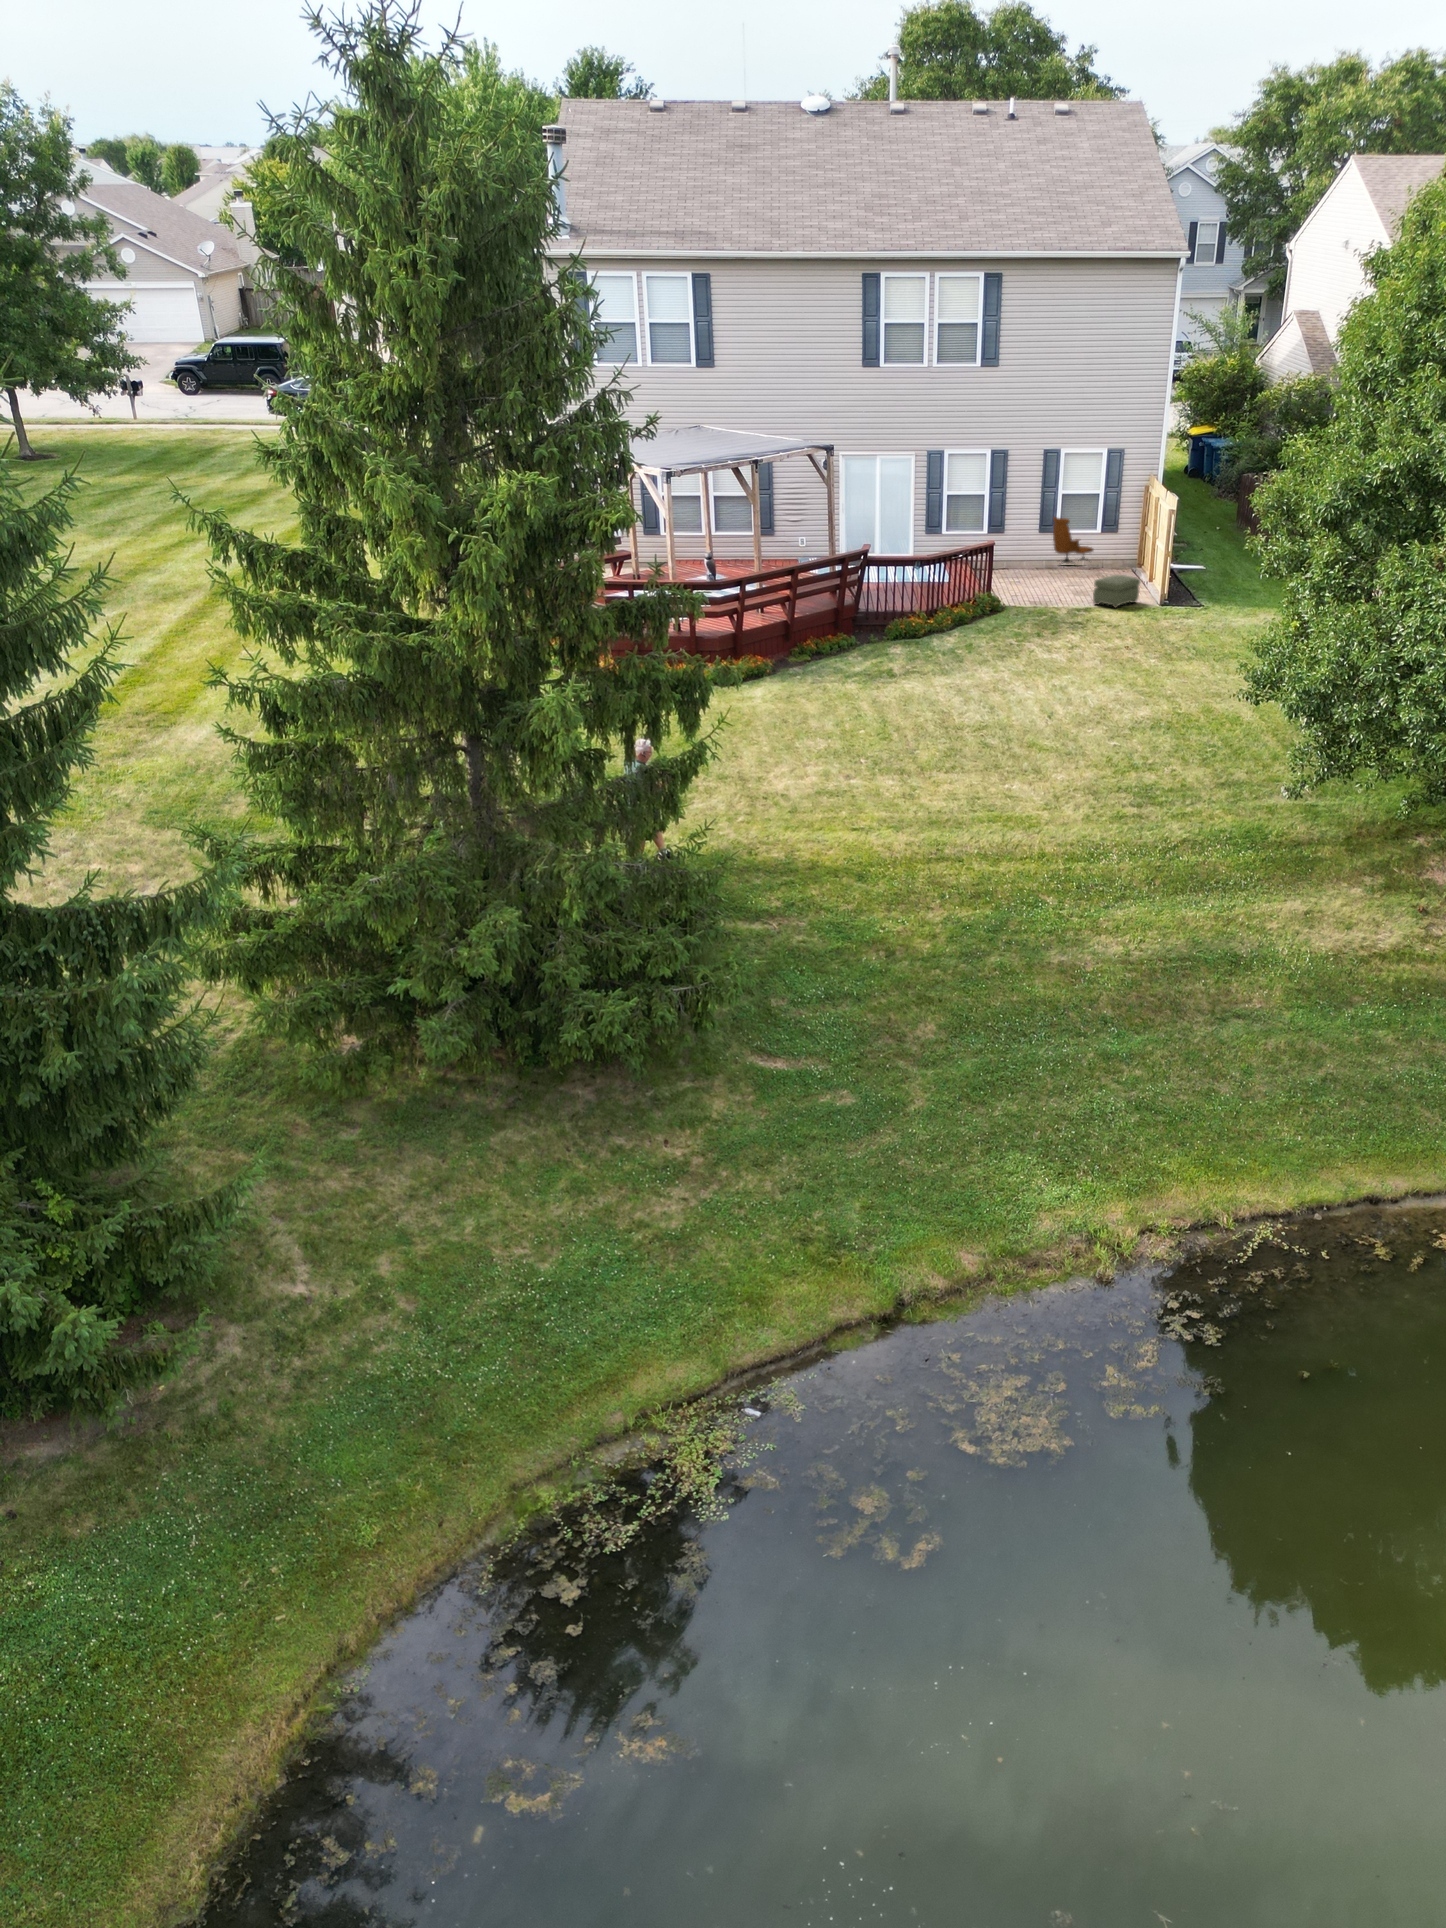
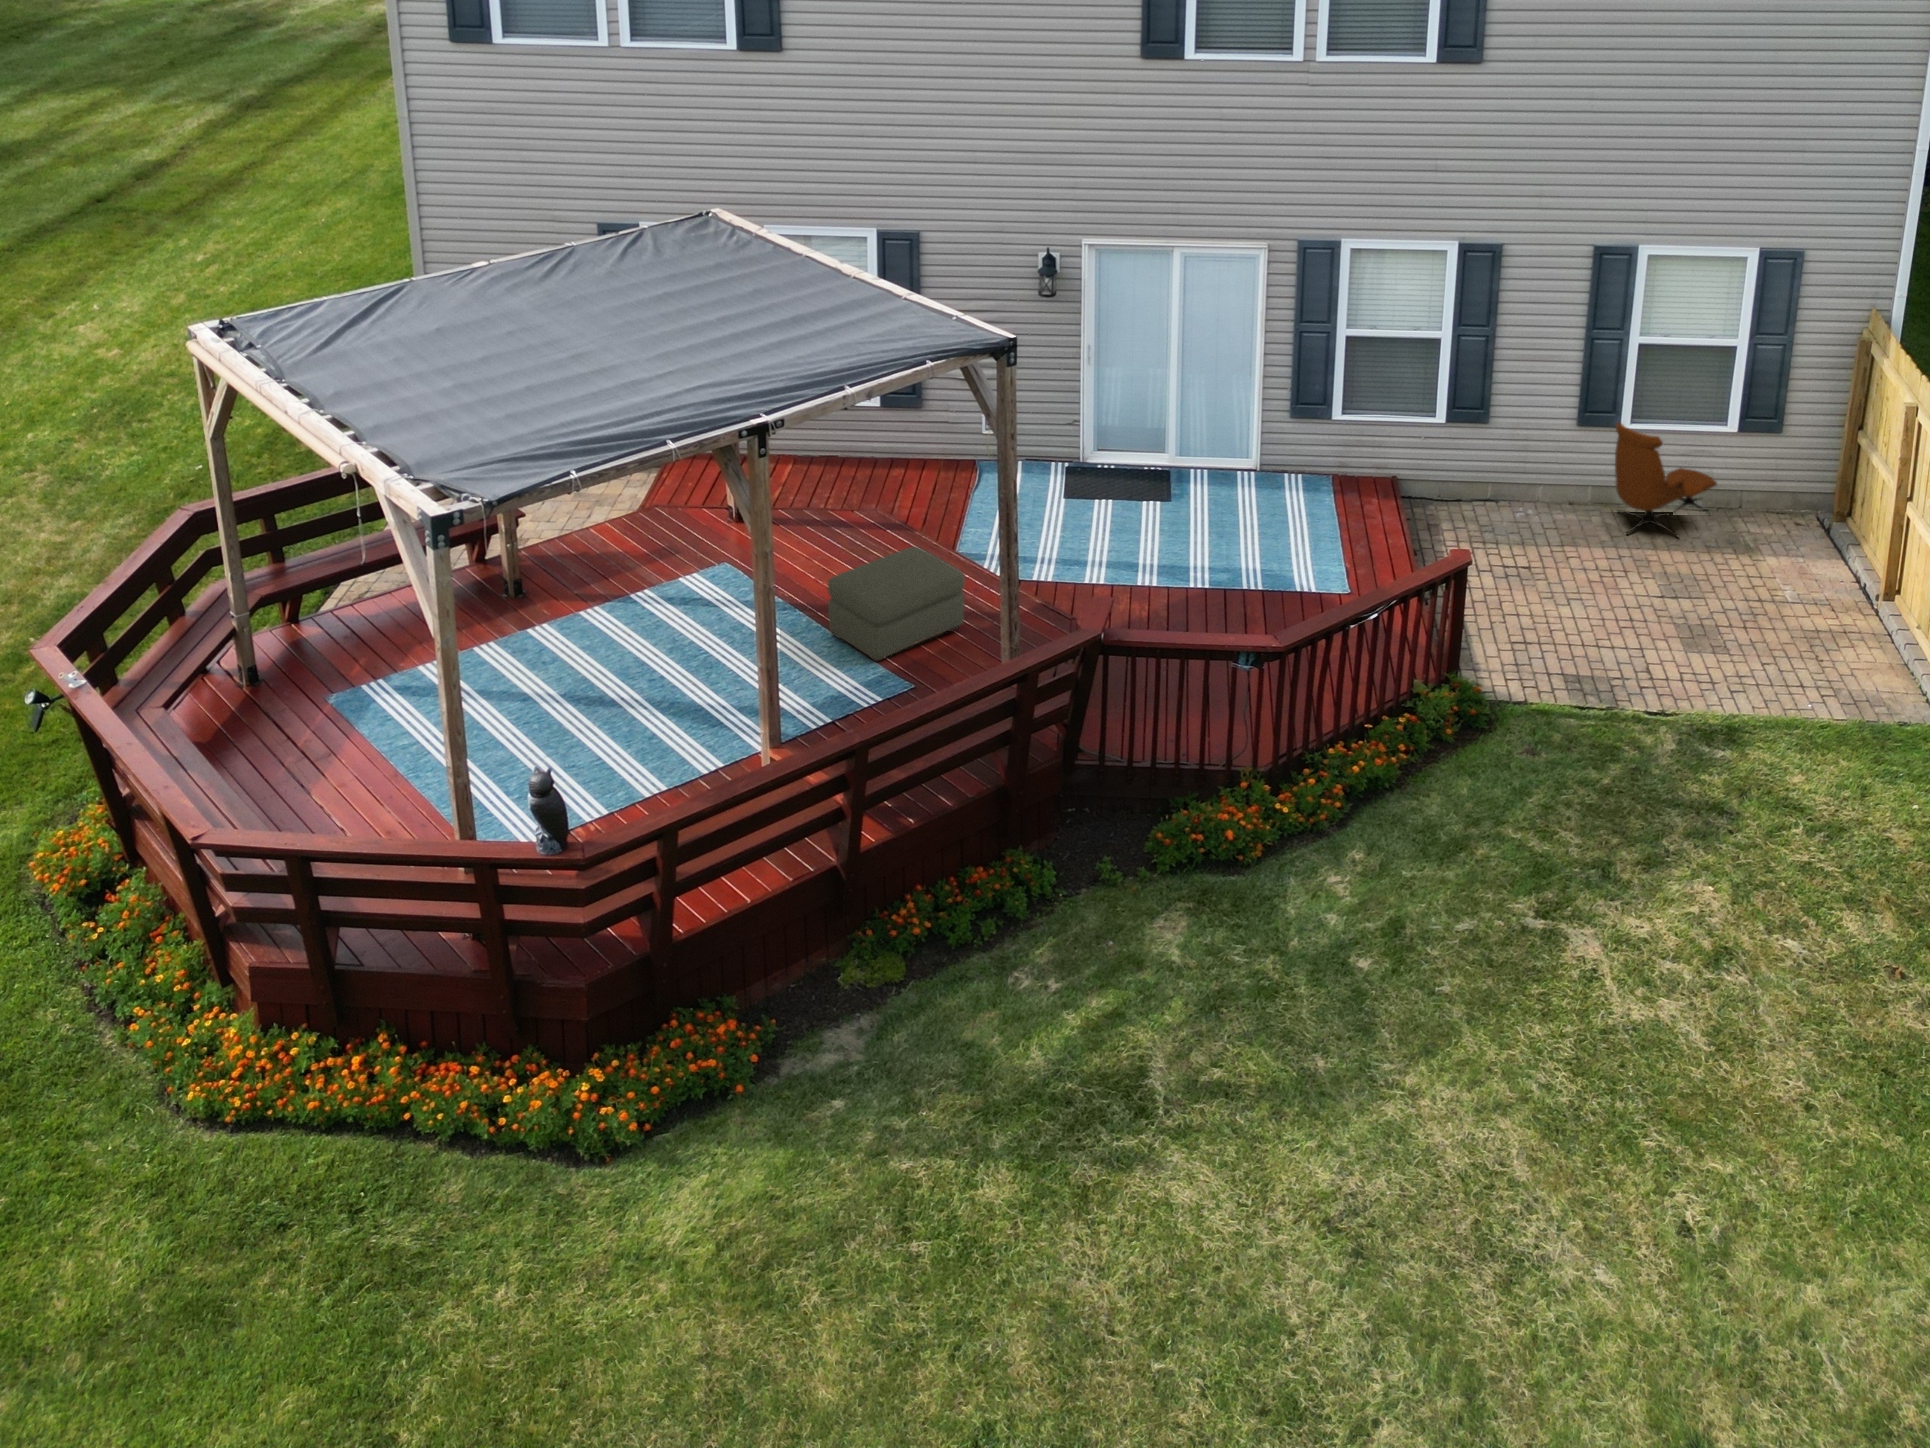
ottoman: present [1093,575,1140,608] -> present [828,547,965,661]

